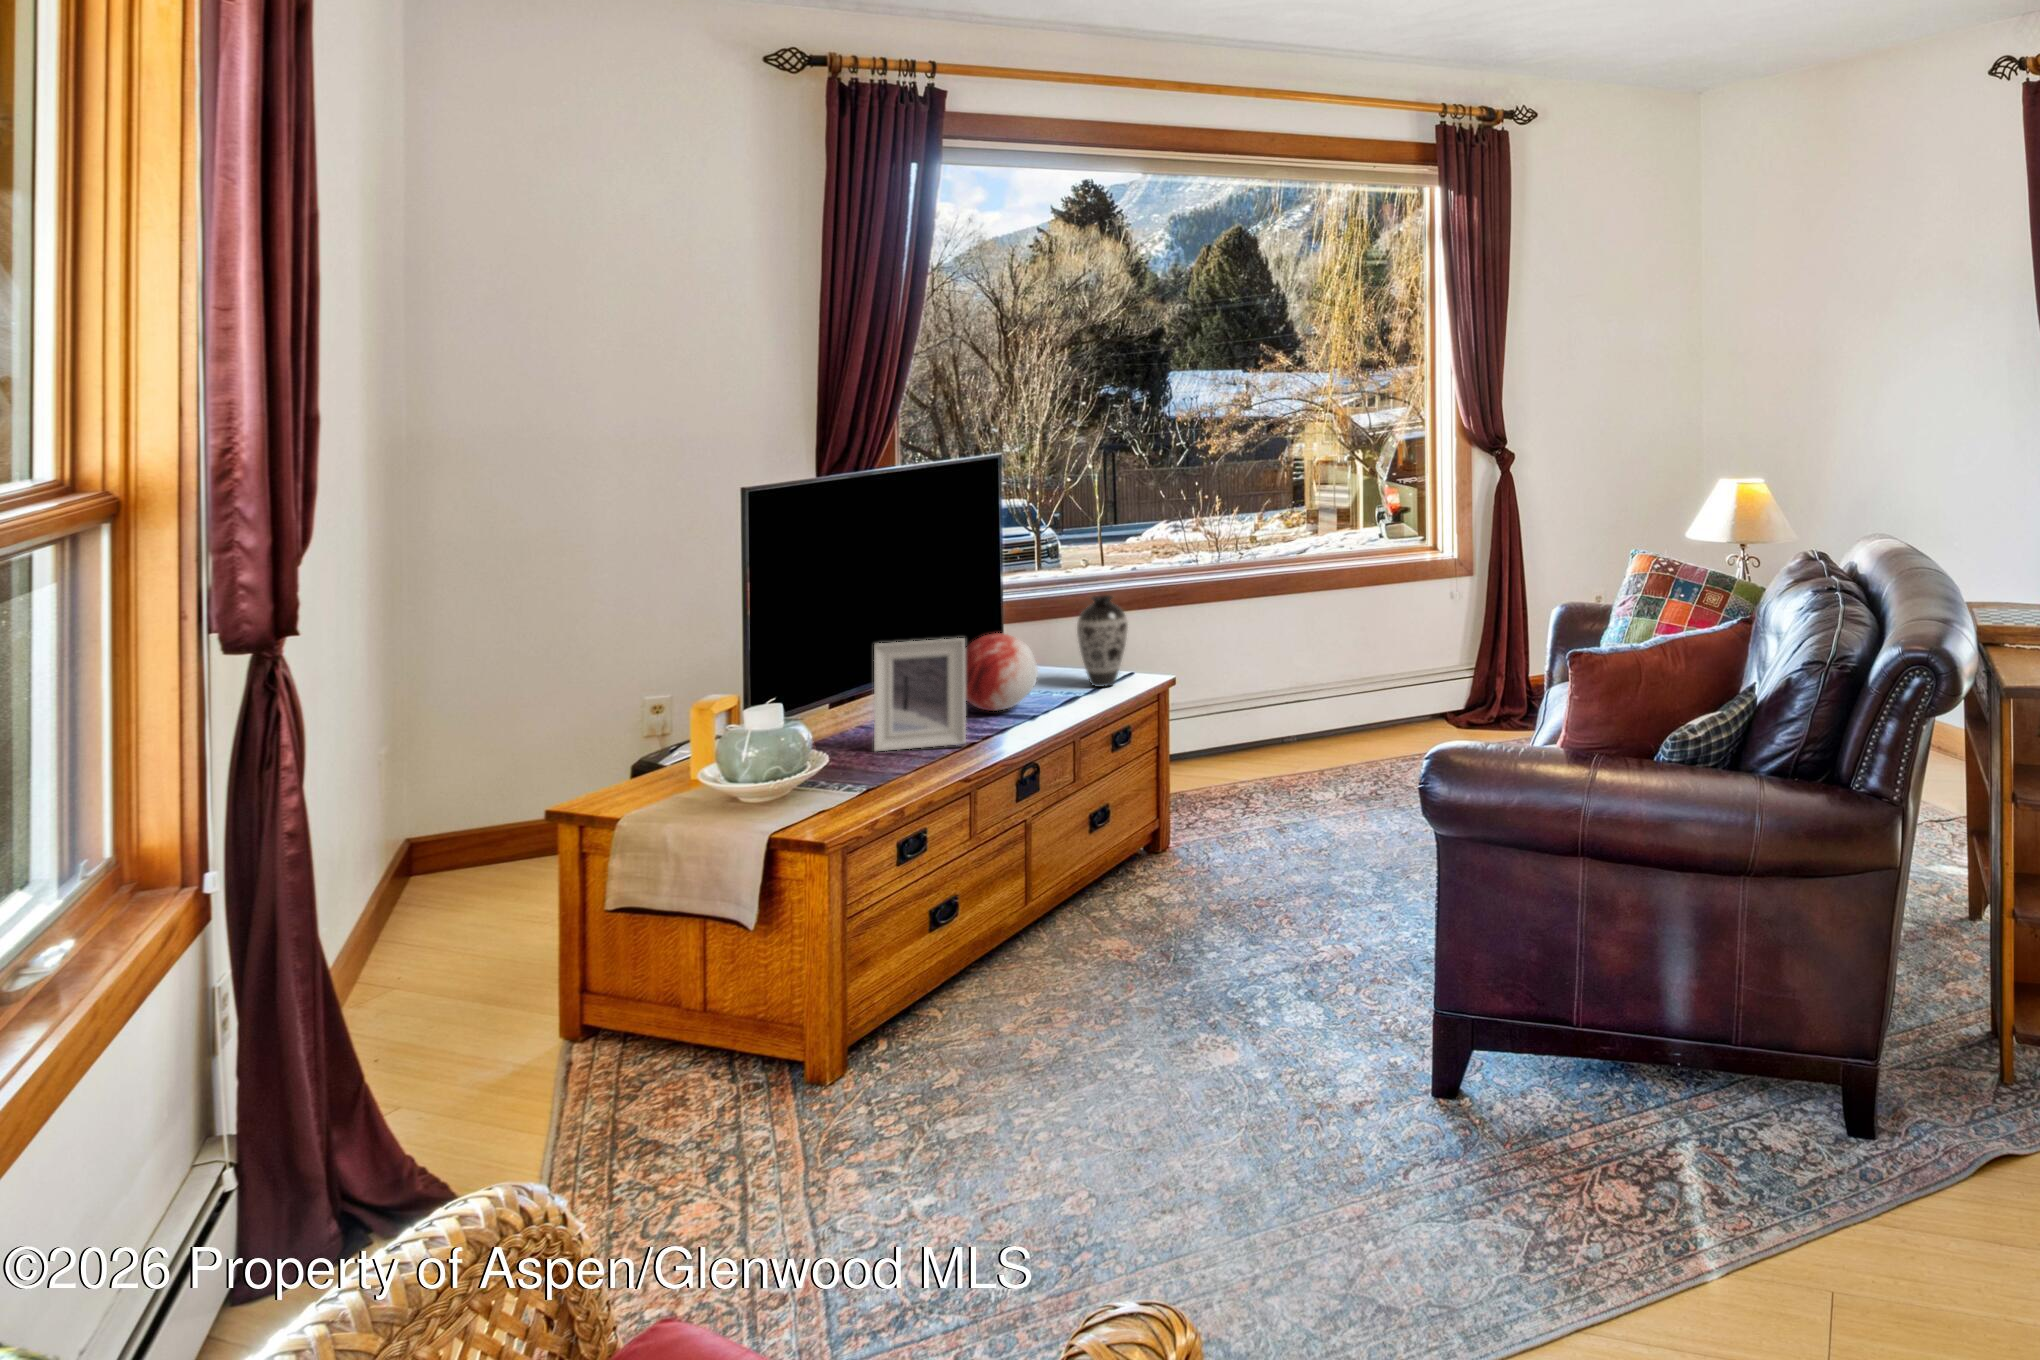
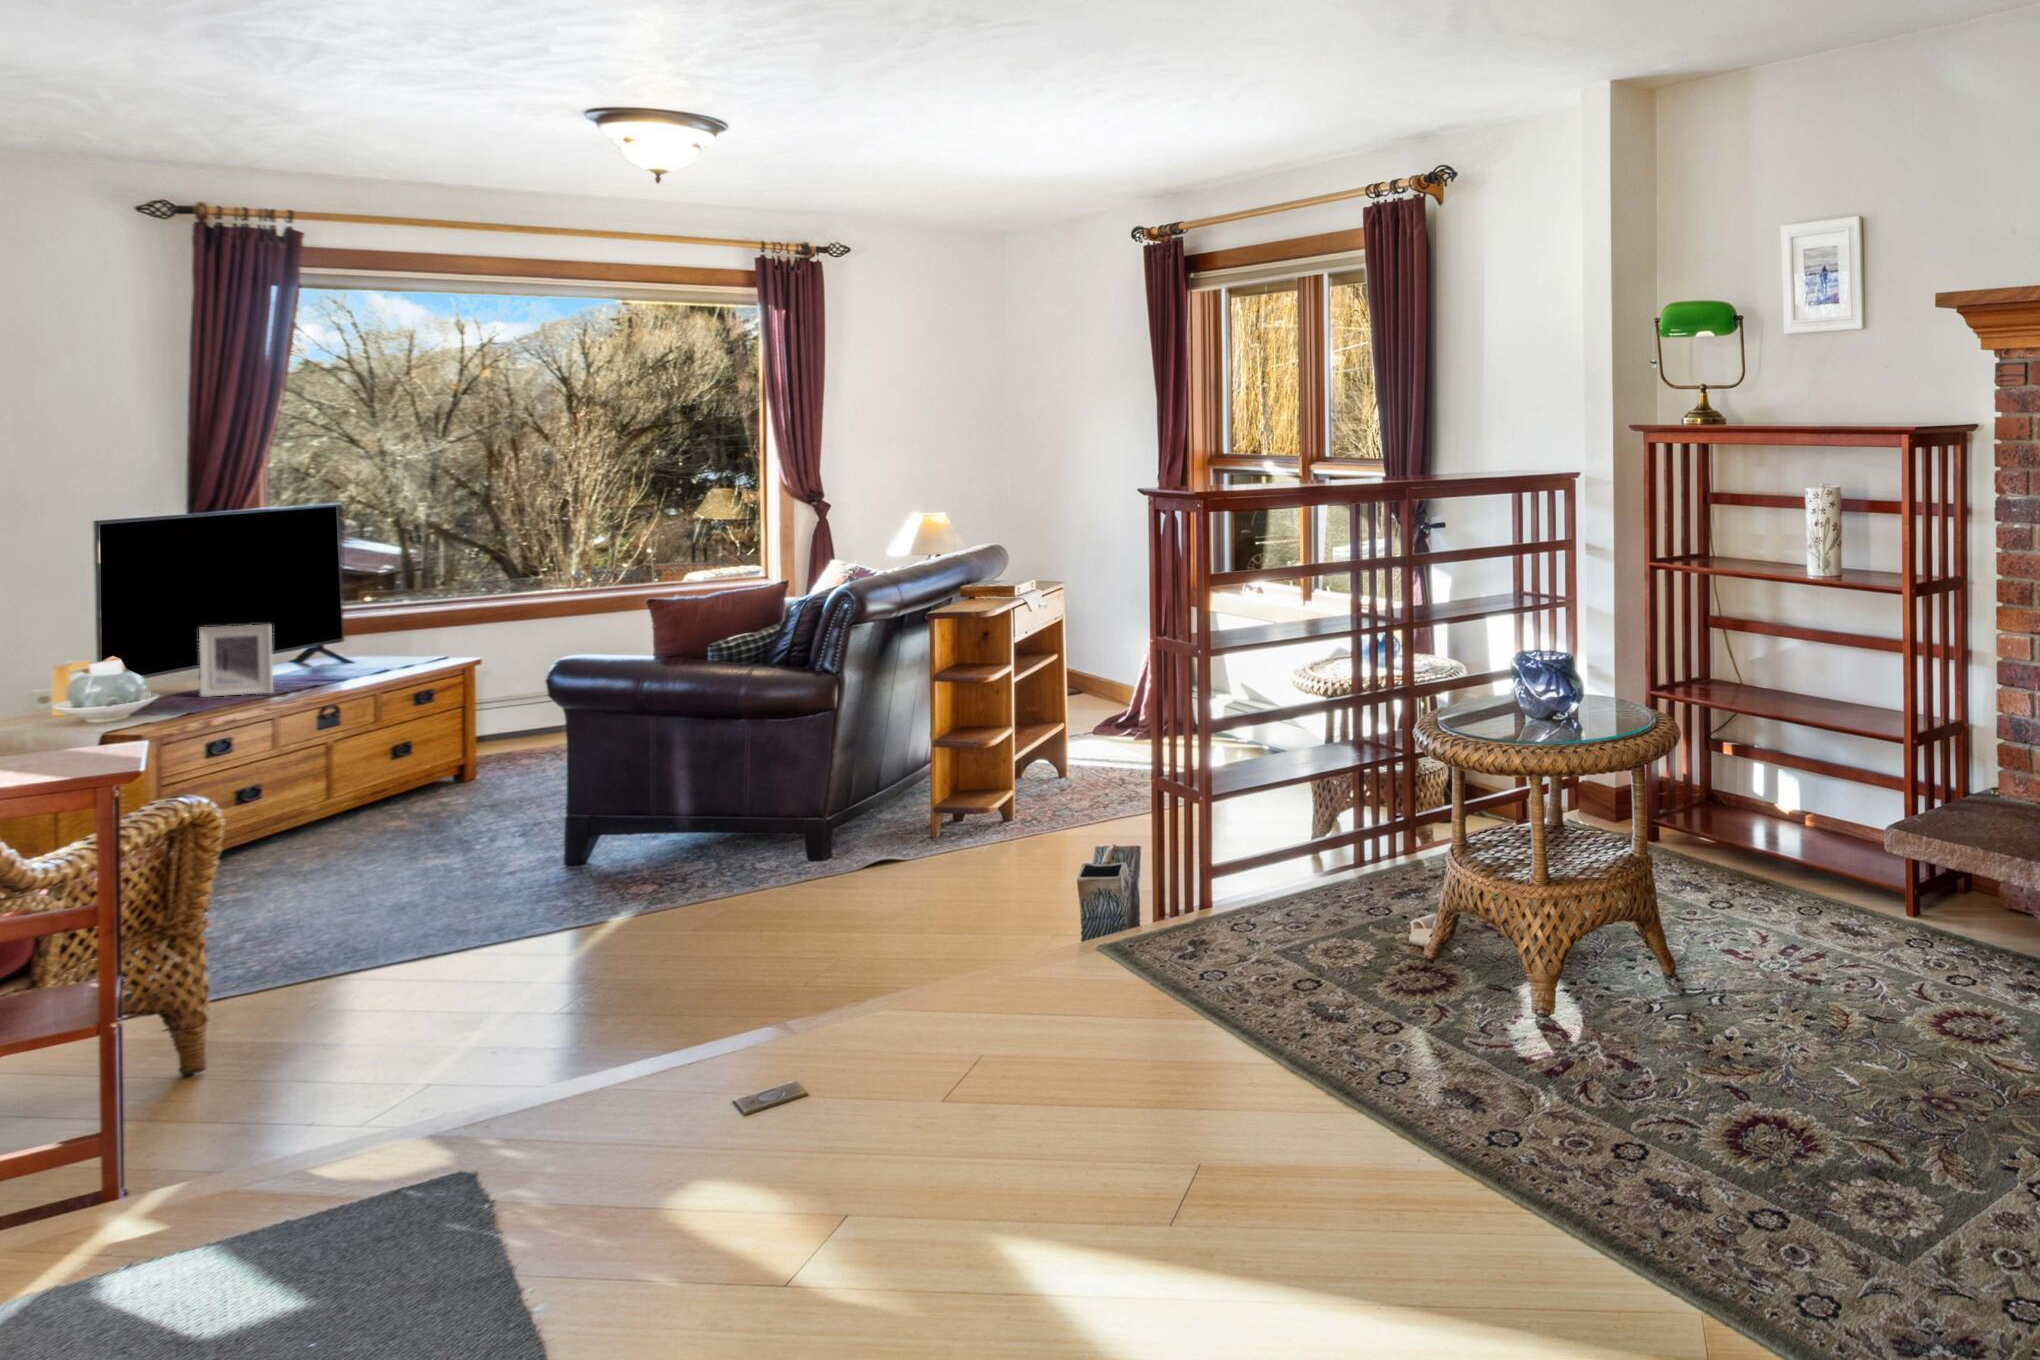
decorative vase: present [1077,595,1128,687] -> none [395,602,437,664]
decorative orb: present [965,633,1038,711] -> none [282,625,351,676]

